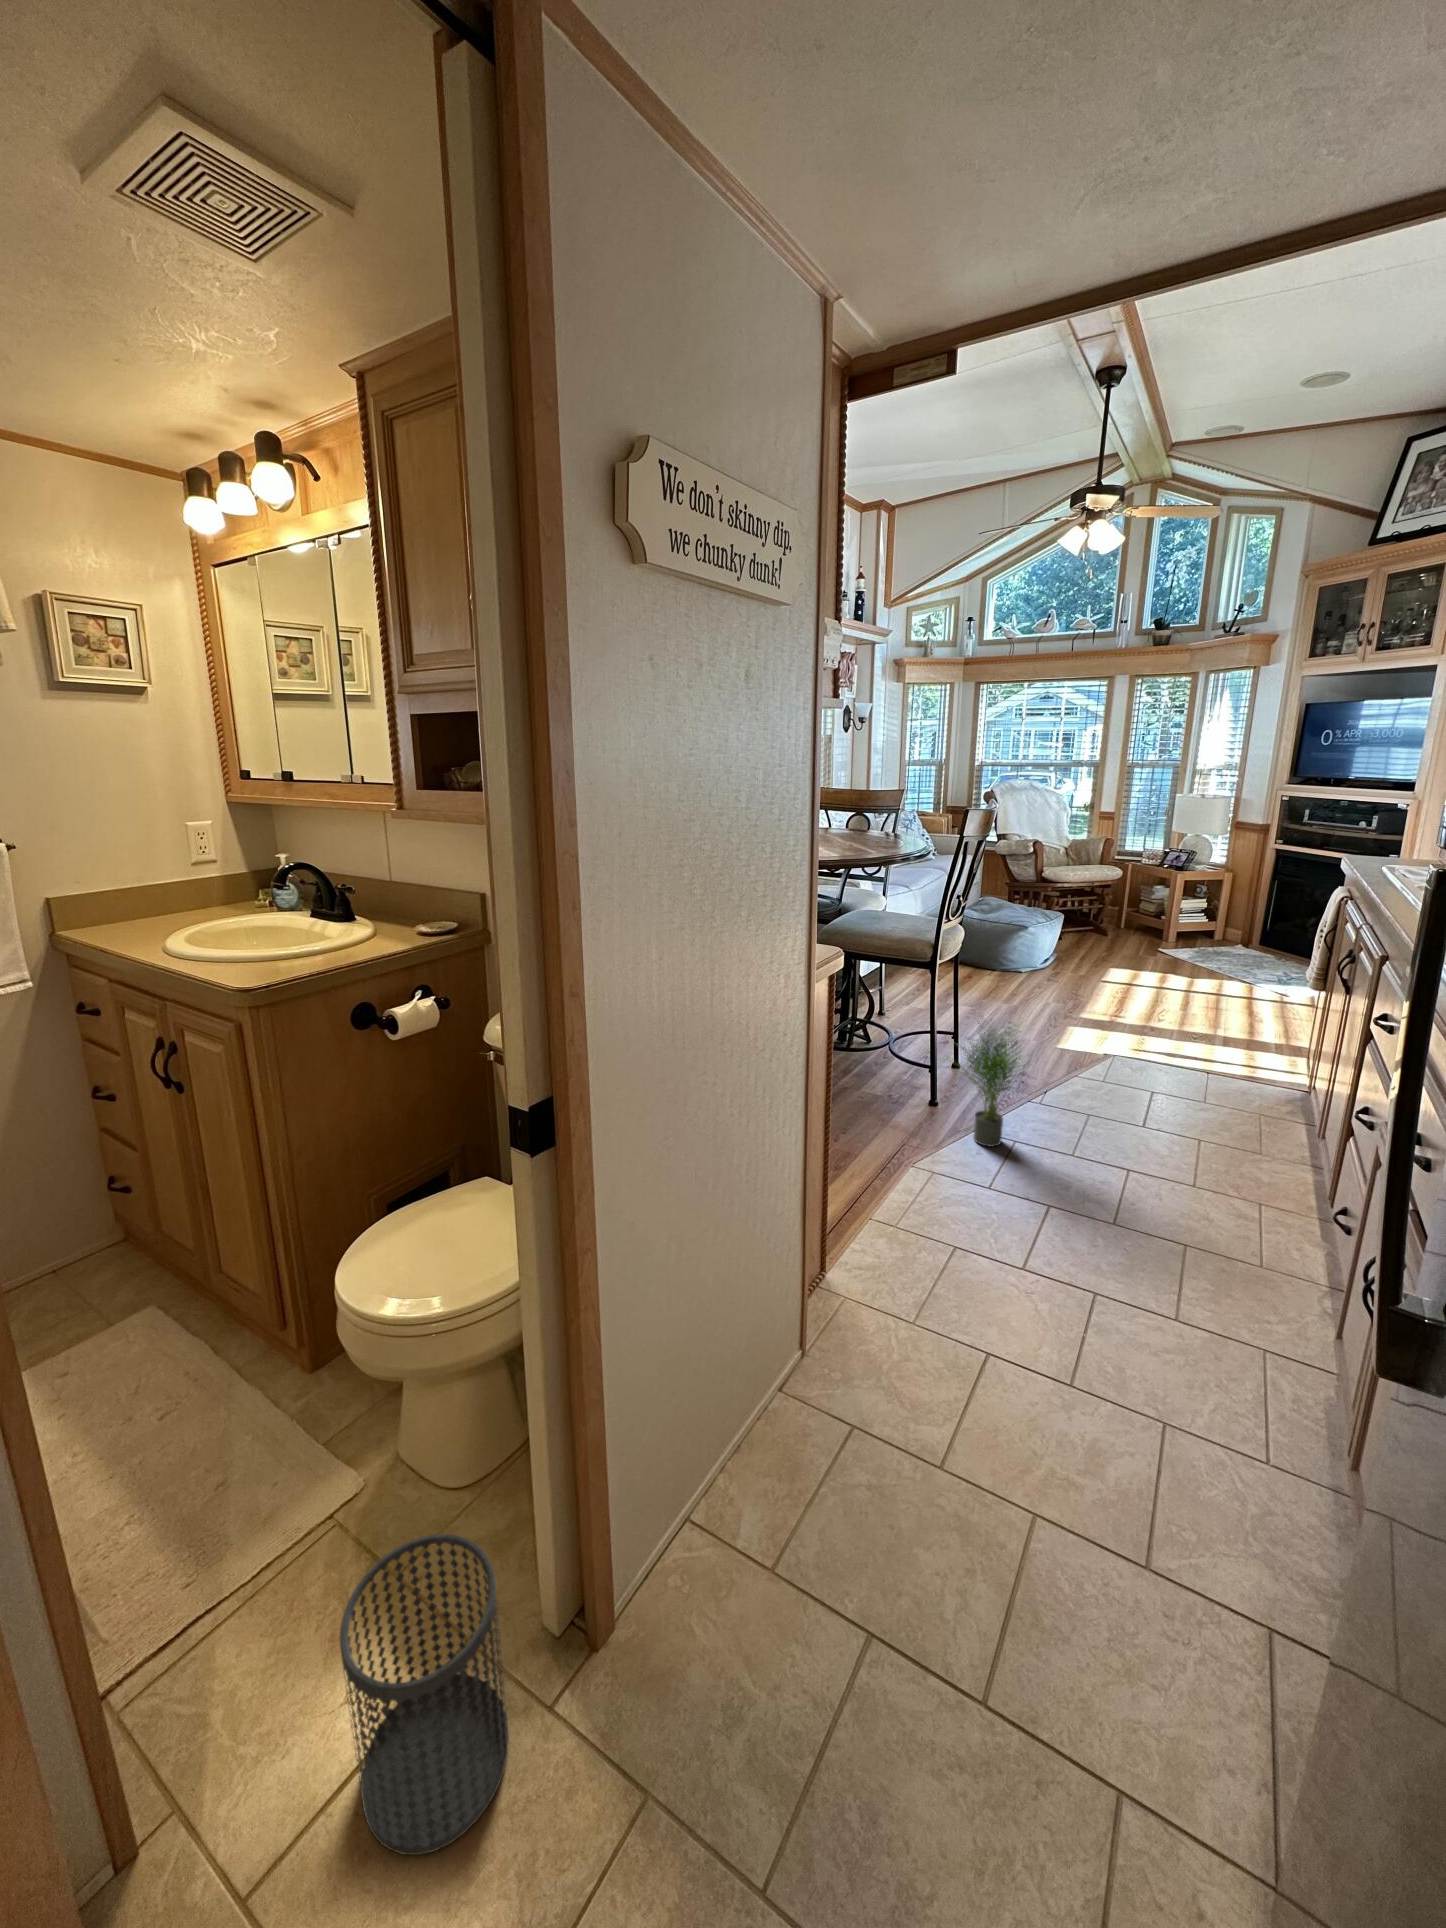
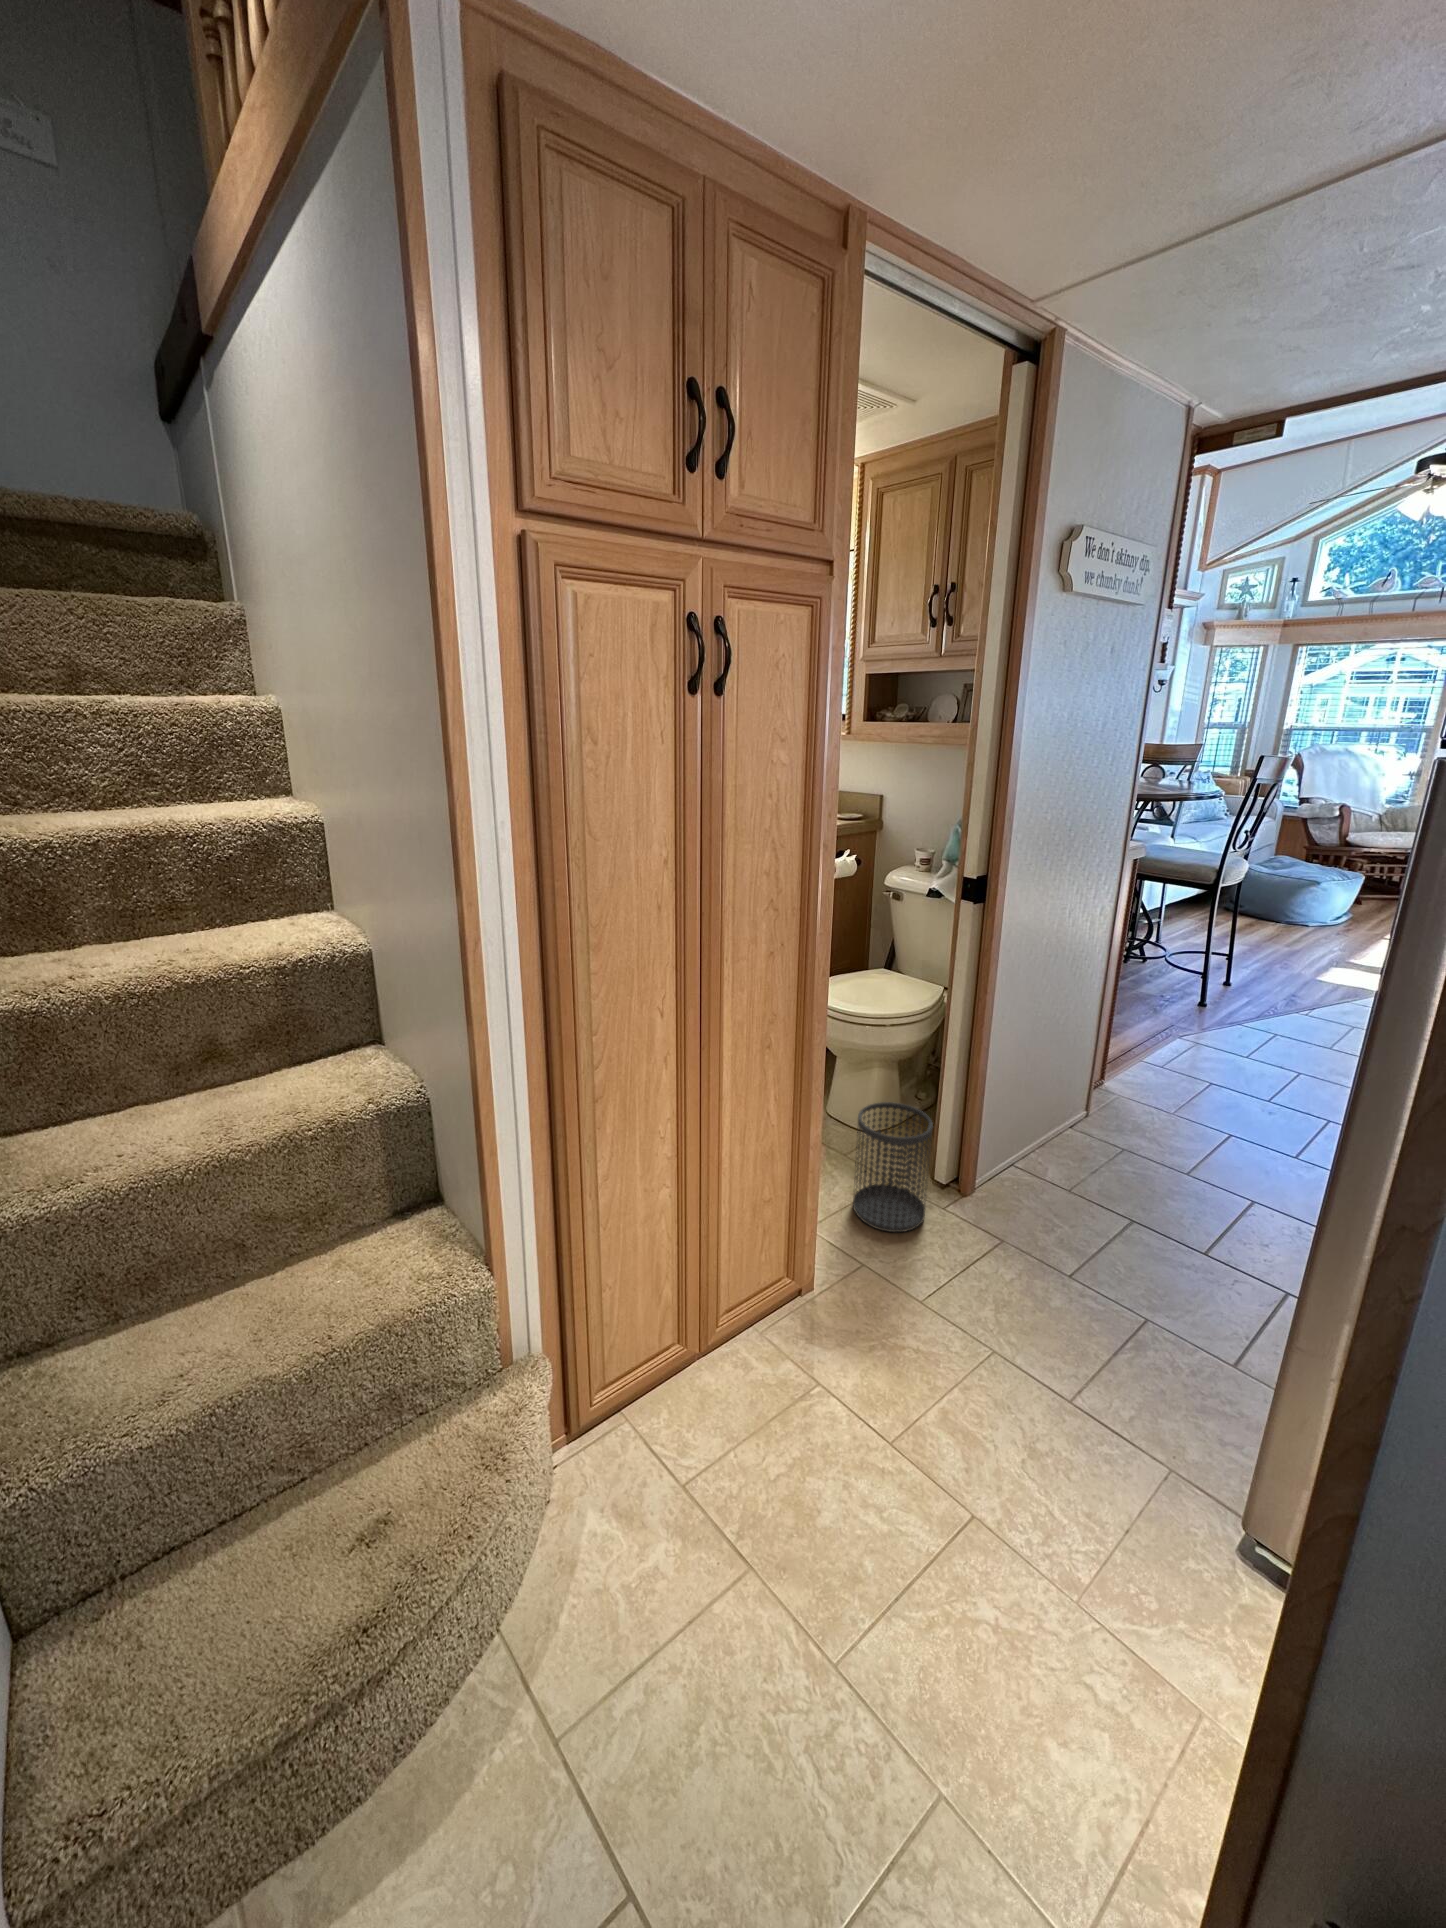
potted plant: present [960,1023,1026,1147] -> none [1208,924,1308,1035]

